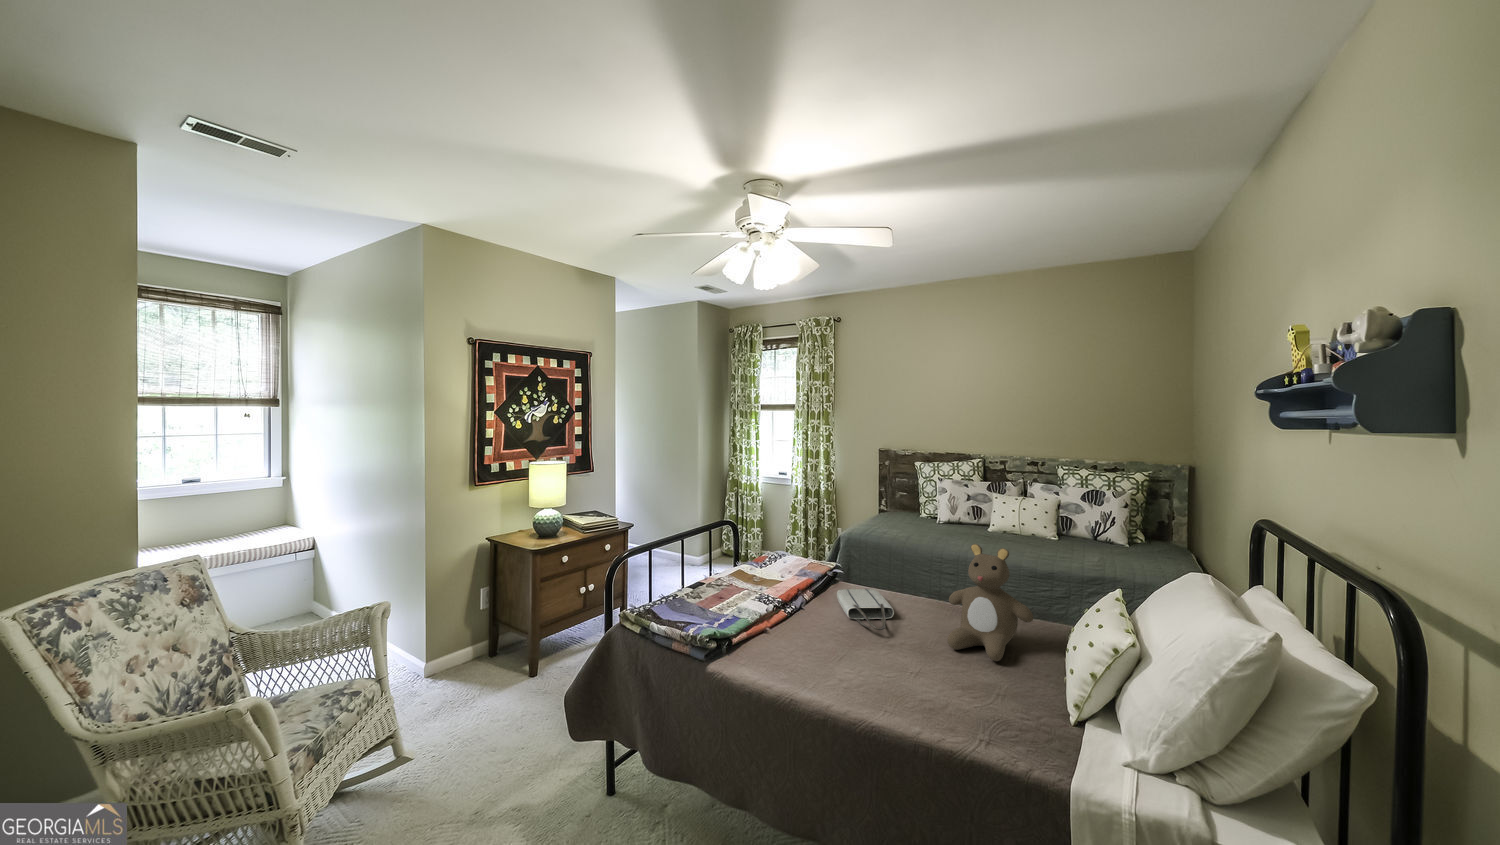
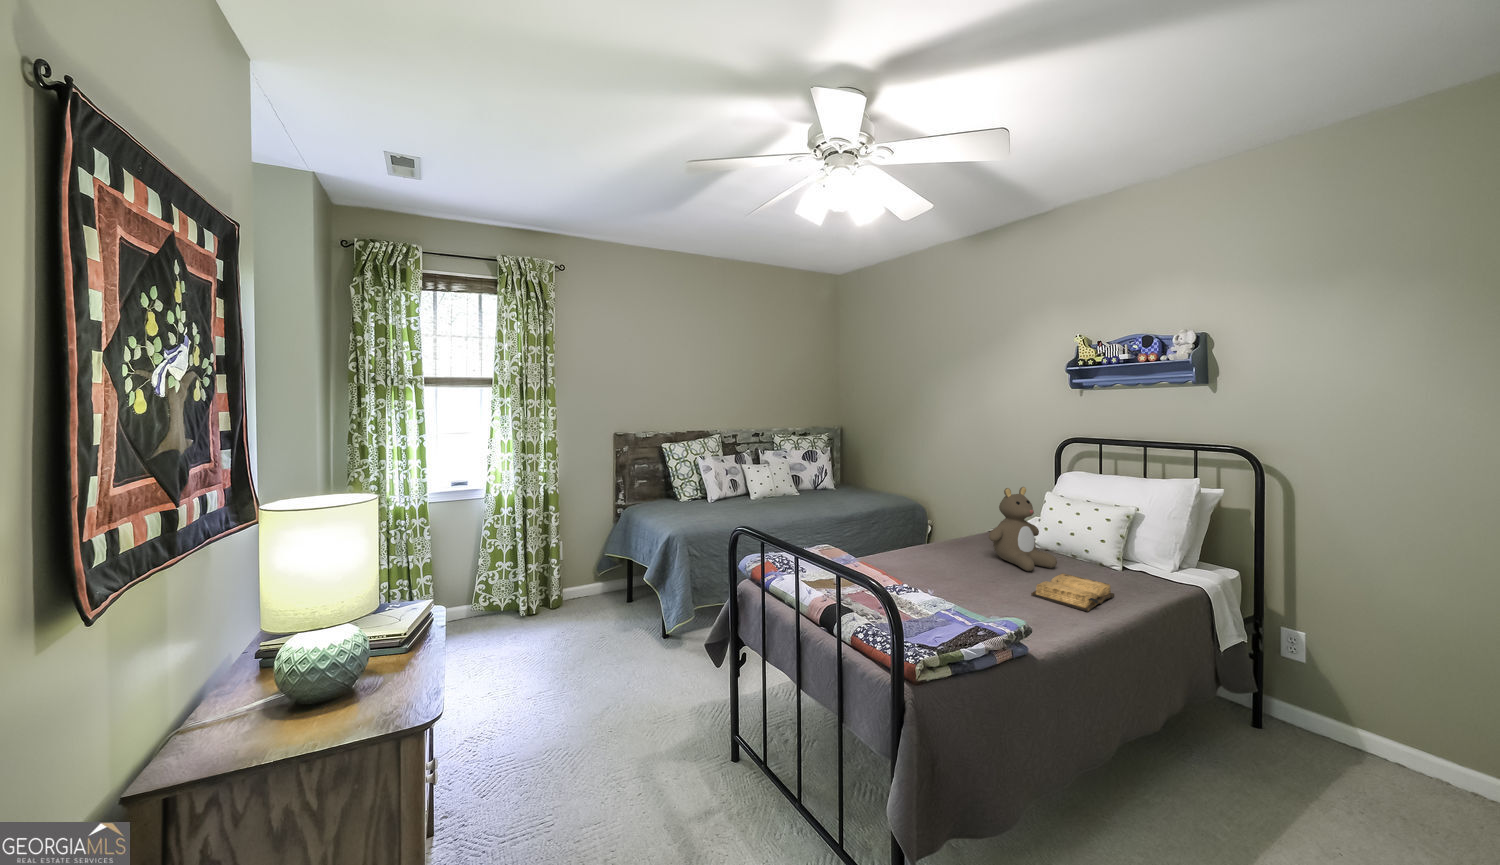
tote bag: present [837,589,894,630] -> none [896,556,1002,582]
diary: none [851,641,942,695] -> present [1031,573,1114,612]

